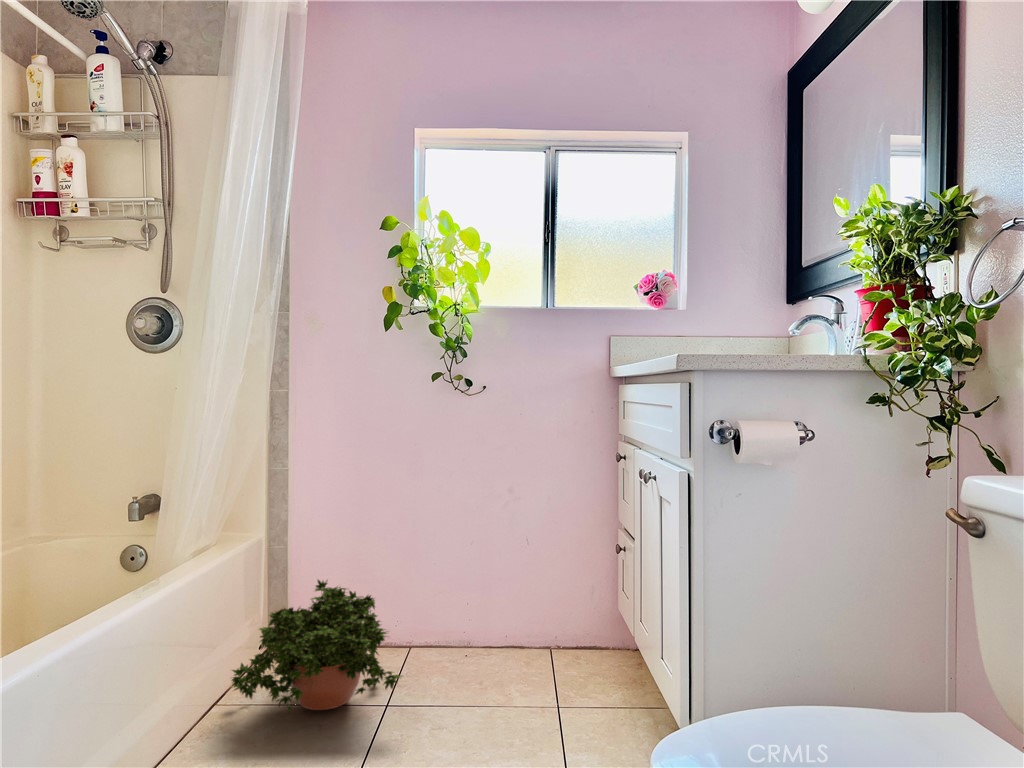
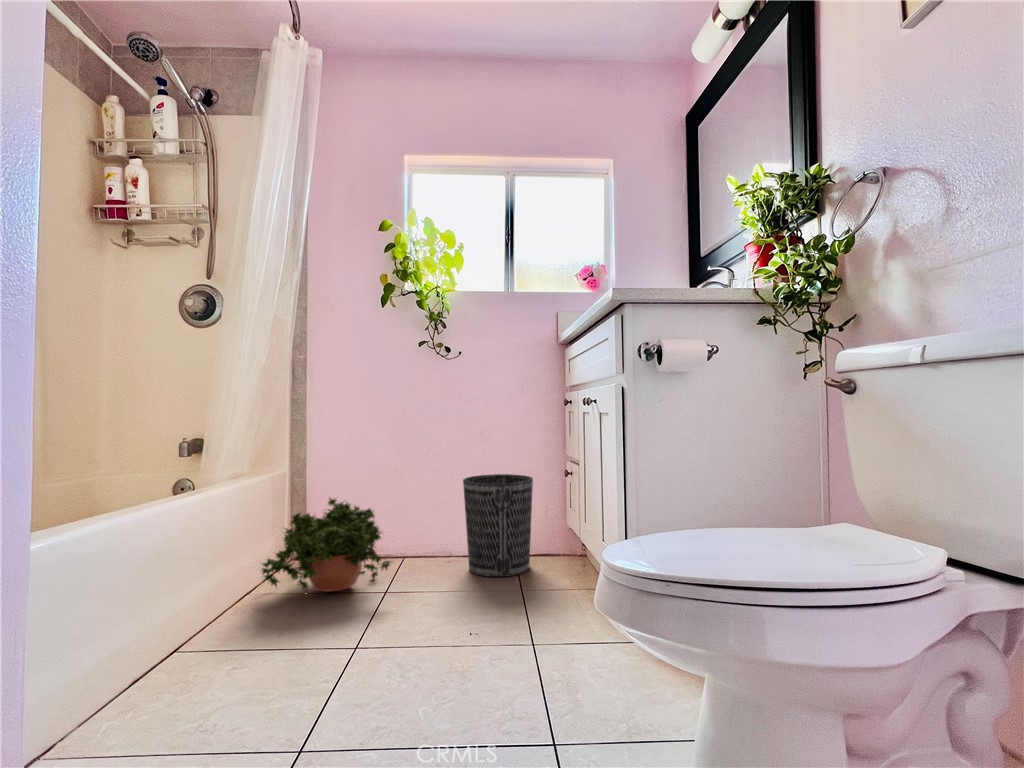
wastebasket: none [488,546,578,688] -> present [463,474,533,577]

